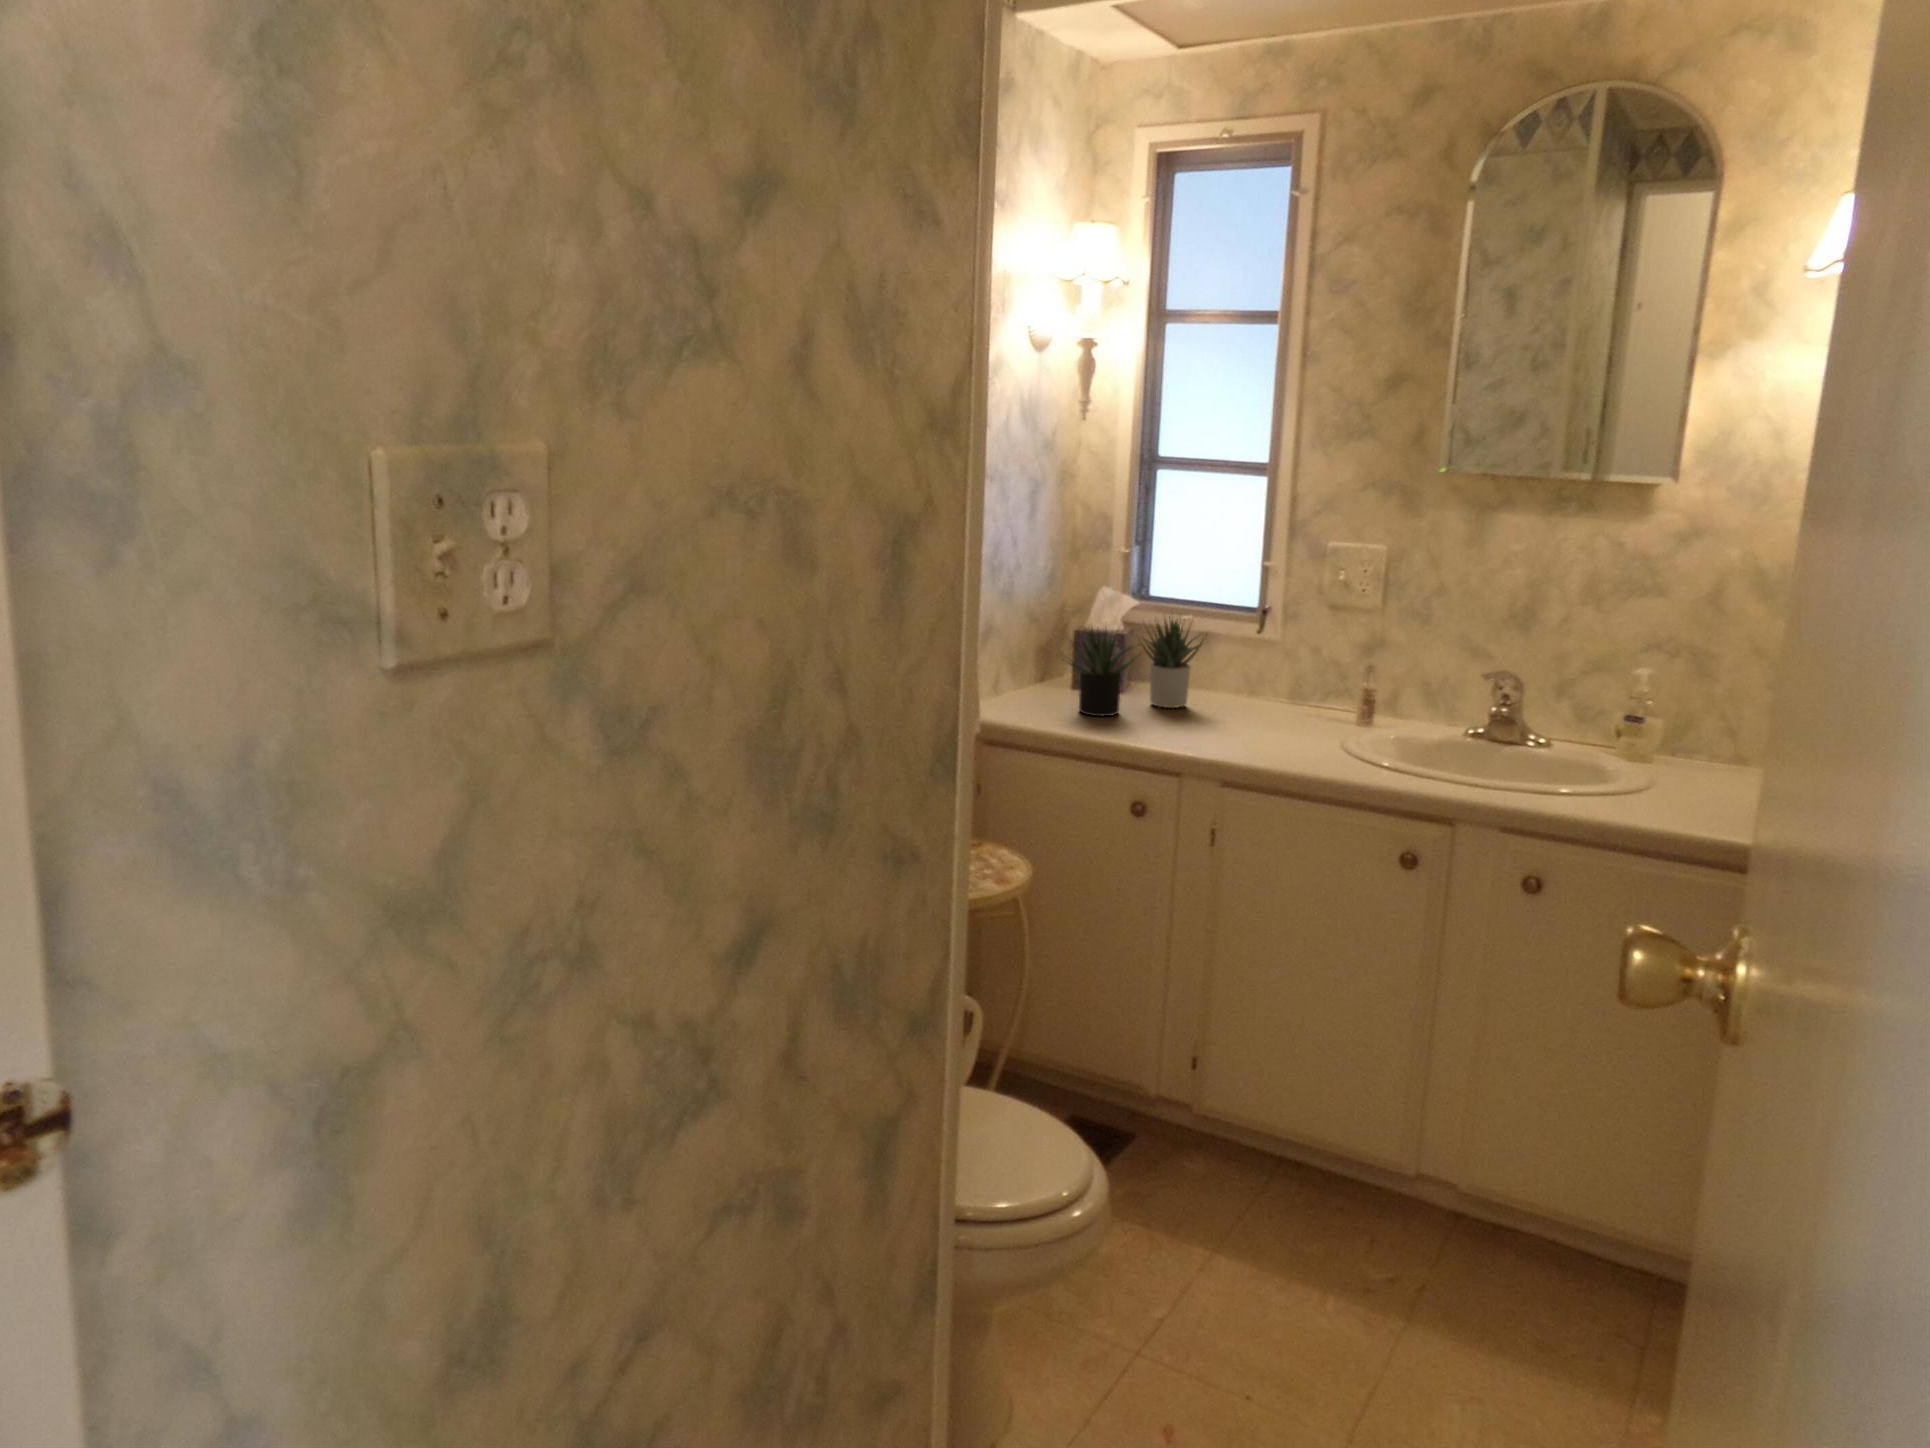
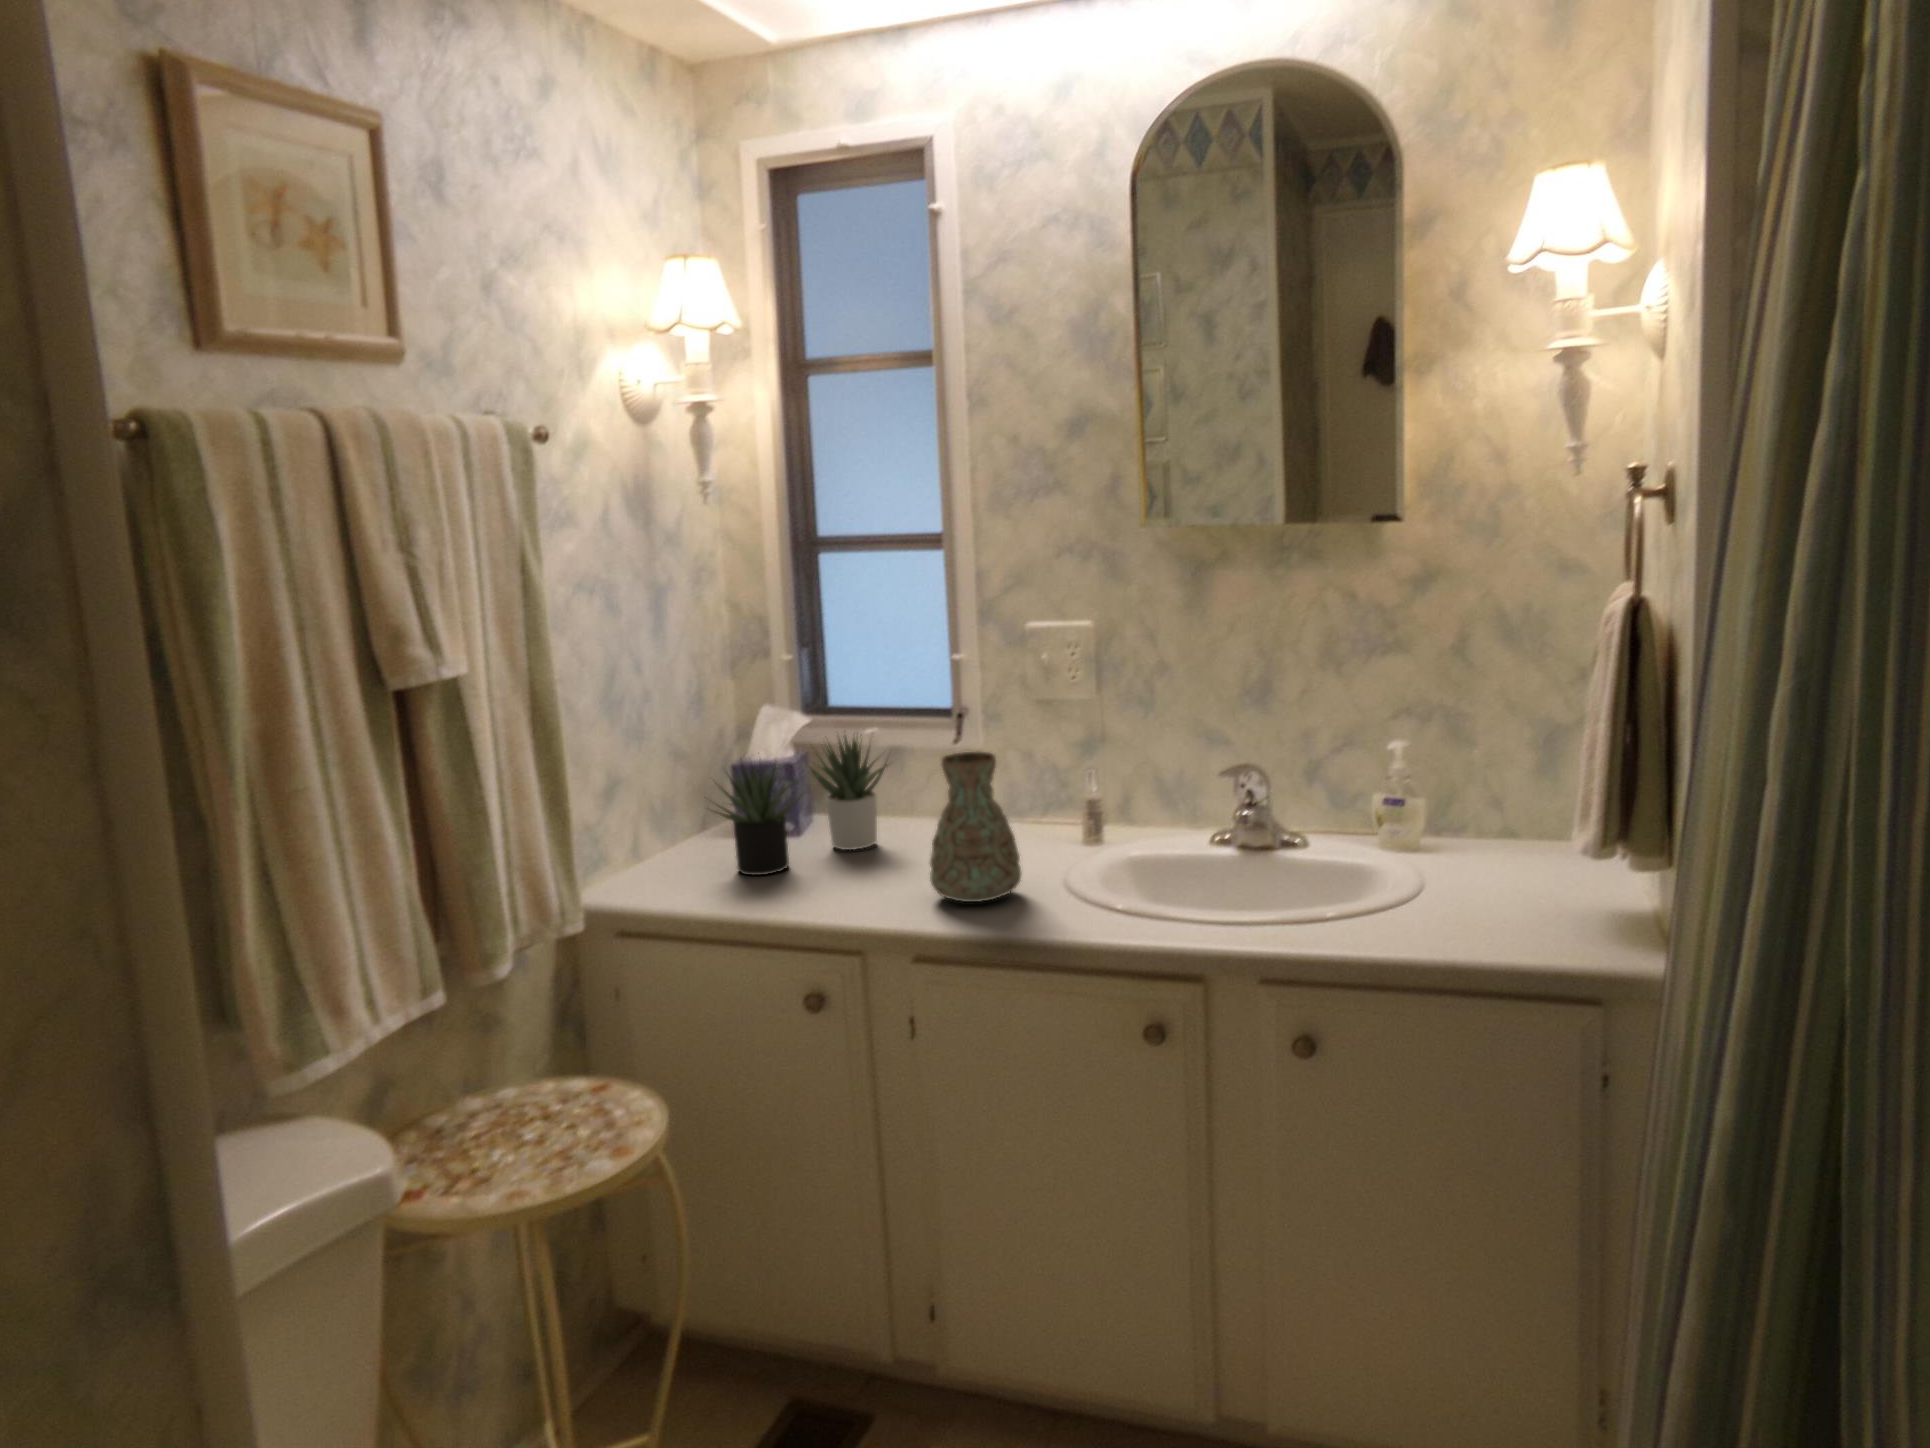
decorative vase: none [1238,636,1312,751] -> present [930,752,1021,902]

